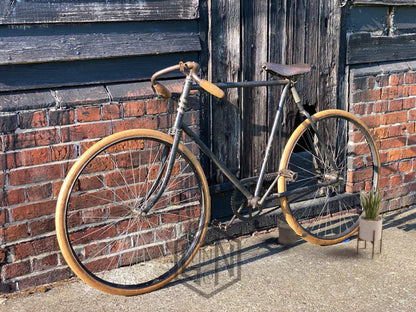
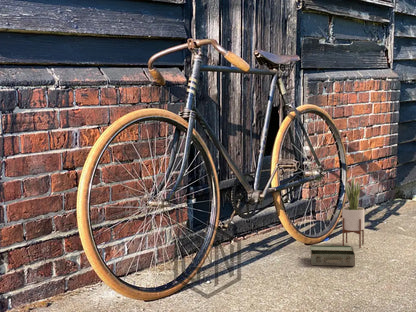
watering can: present [277,220,307,245] -> none [255,224,296,247]
toolbox: none [306,252,354,282] -> present [310,245,355,266]

